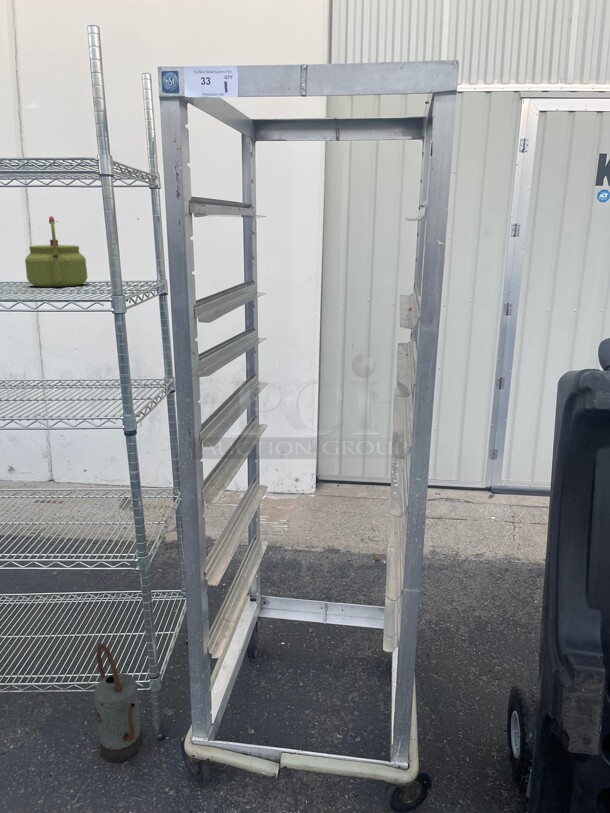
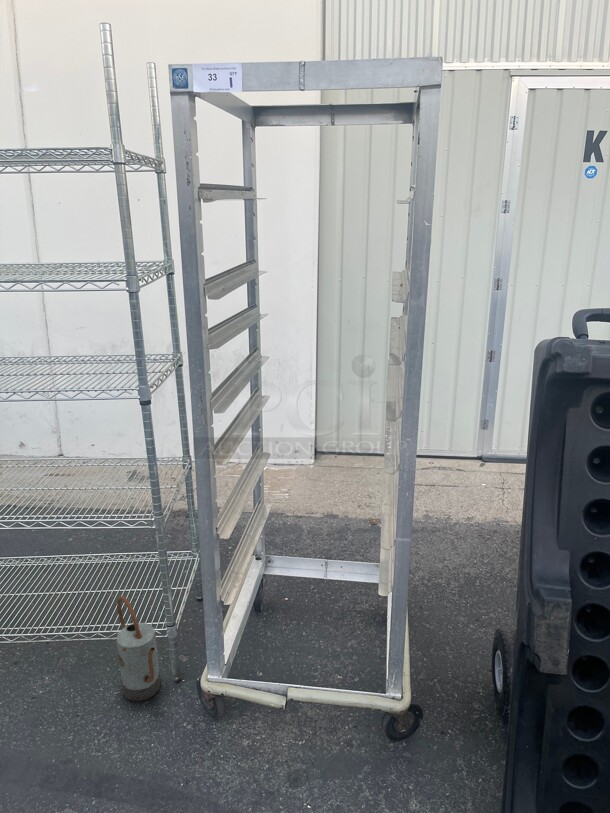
kettle: present [25,216,88,287] -> none [40,200,99,267]

